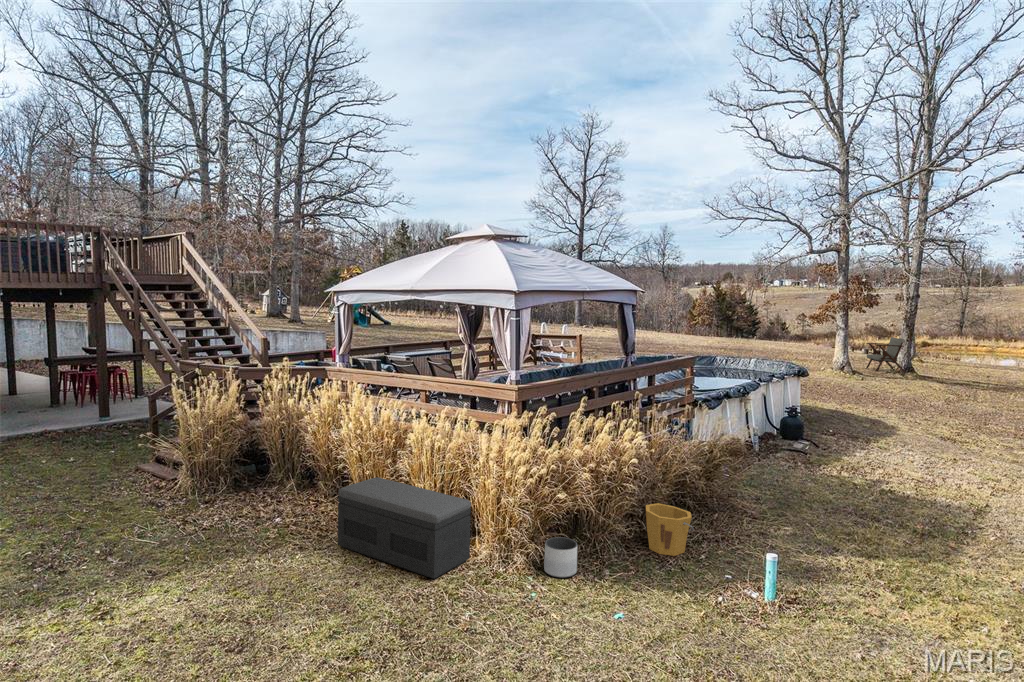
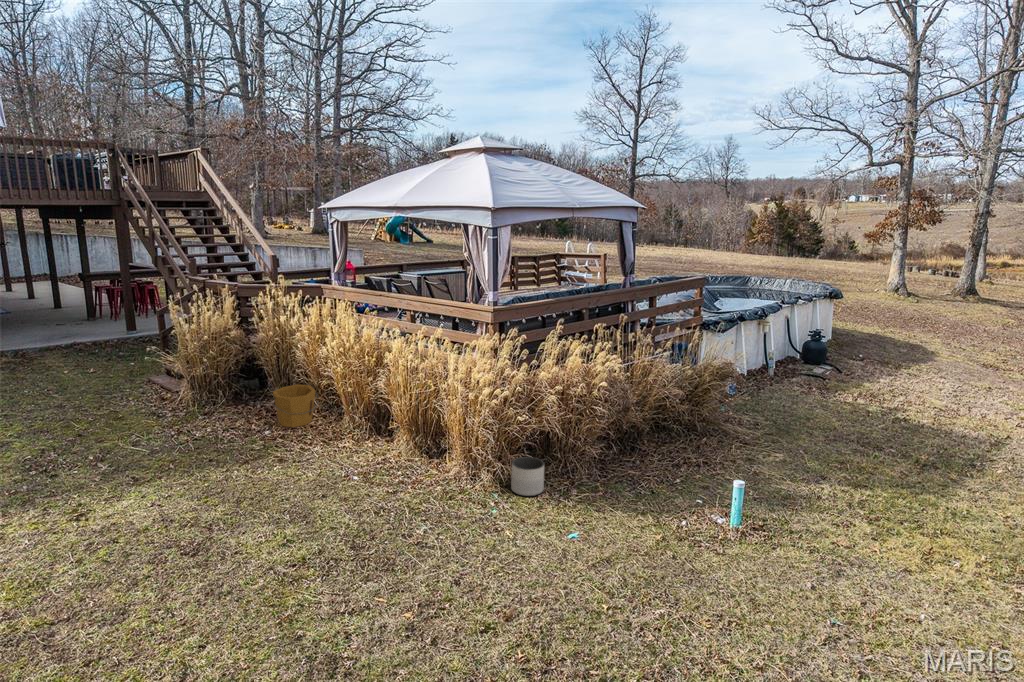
lounge chair: present [866,337,905,373] -> none [921,257,966,295]
storage bench: present [338,477,471,579] -> none [317,394,441,493]
bucket: present [645,503,694,556] -> present [271,384,316,427]

